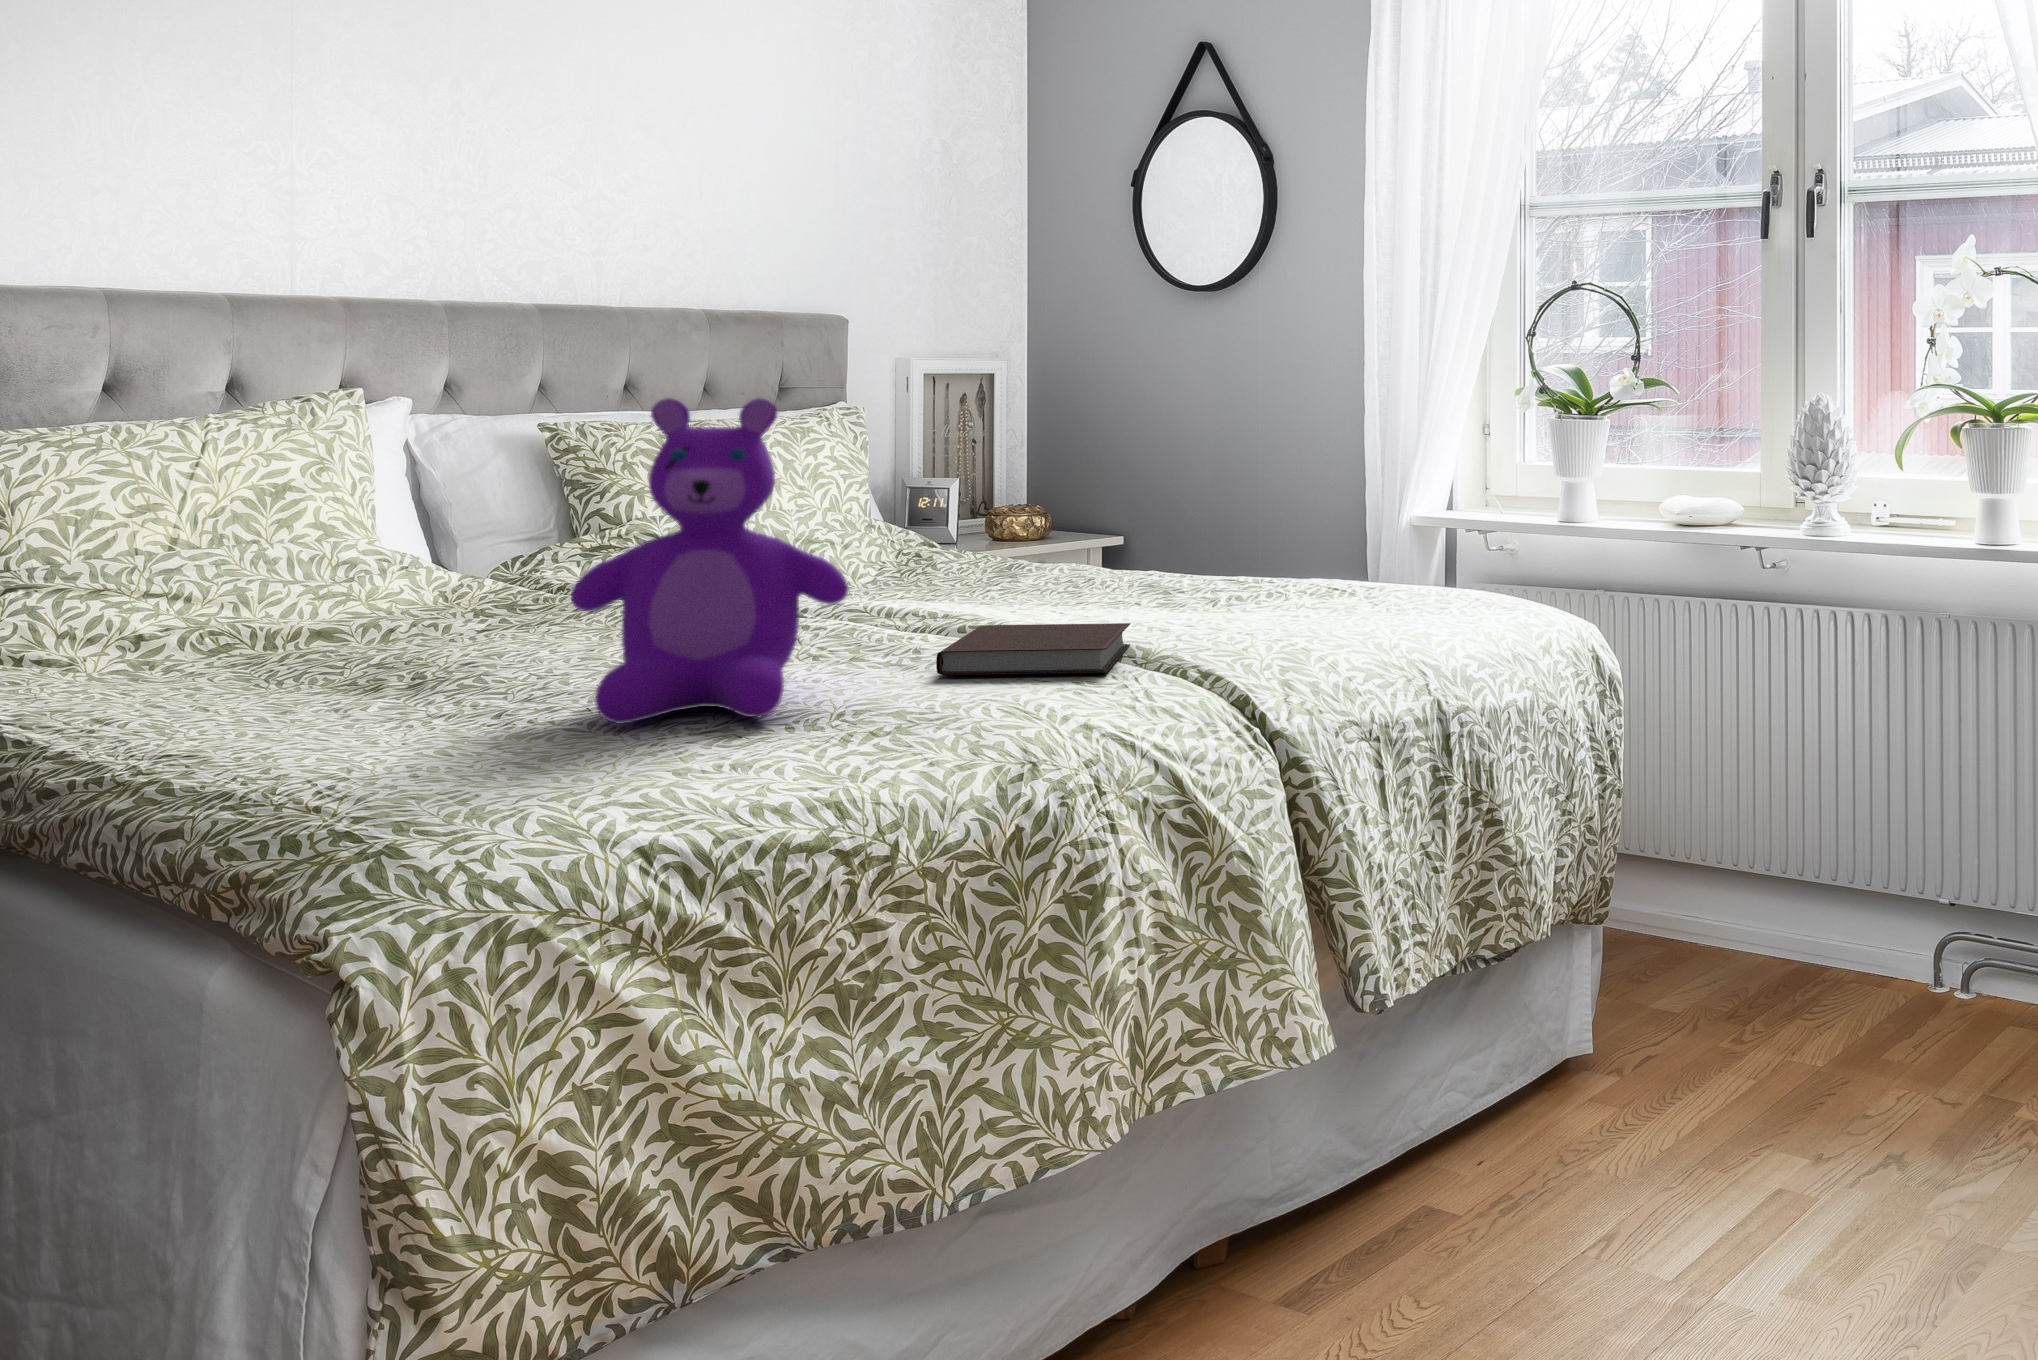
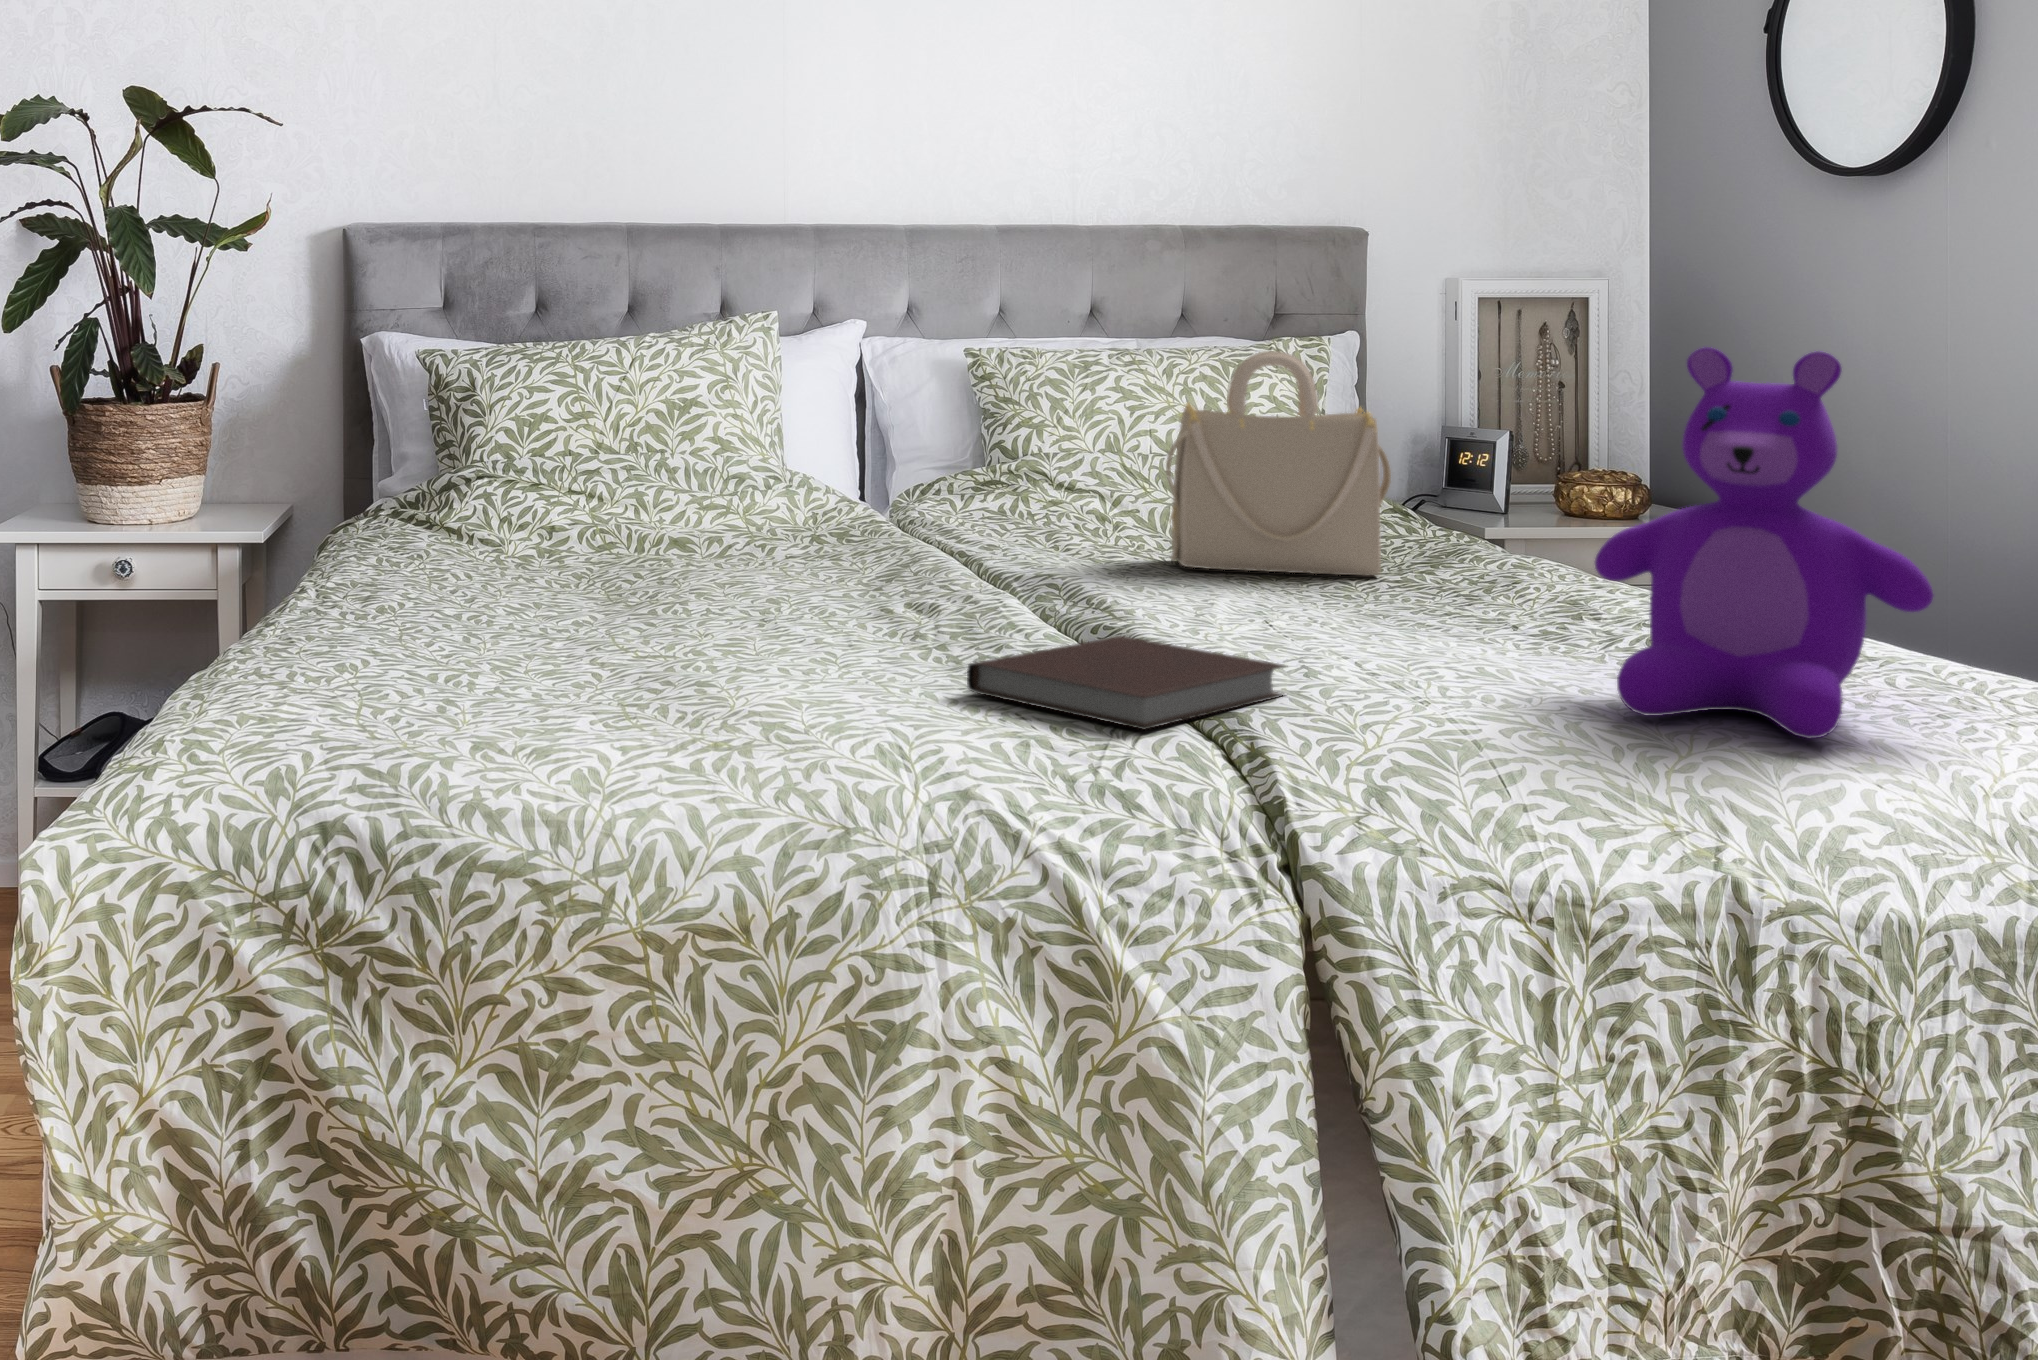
teddy bear: present [571,398,848,724] -> present [1595,347,1933,739]
handbag: none [841,408,1016,589] -> present [1166,351,1391,576]

